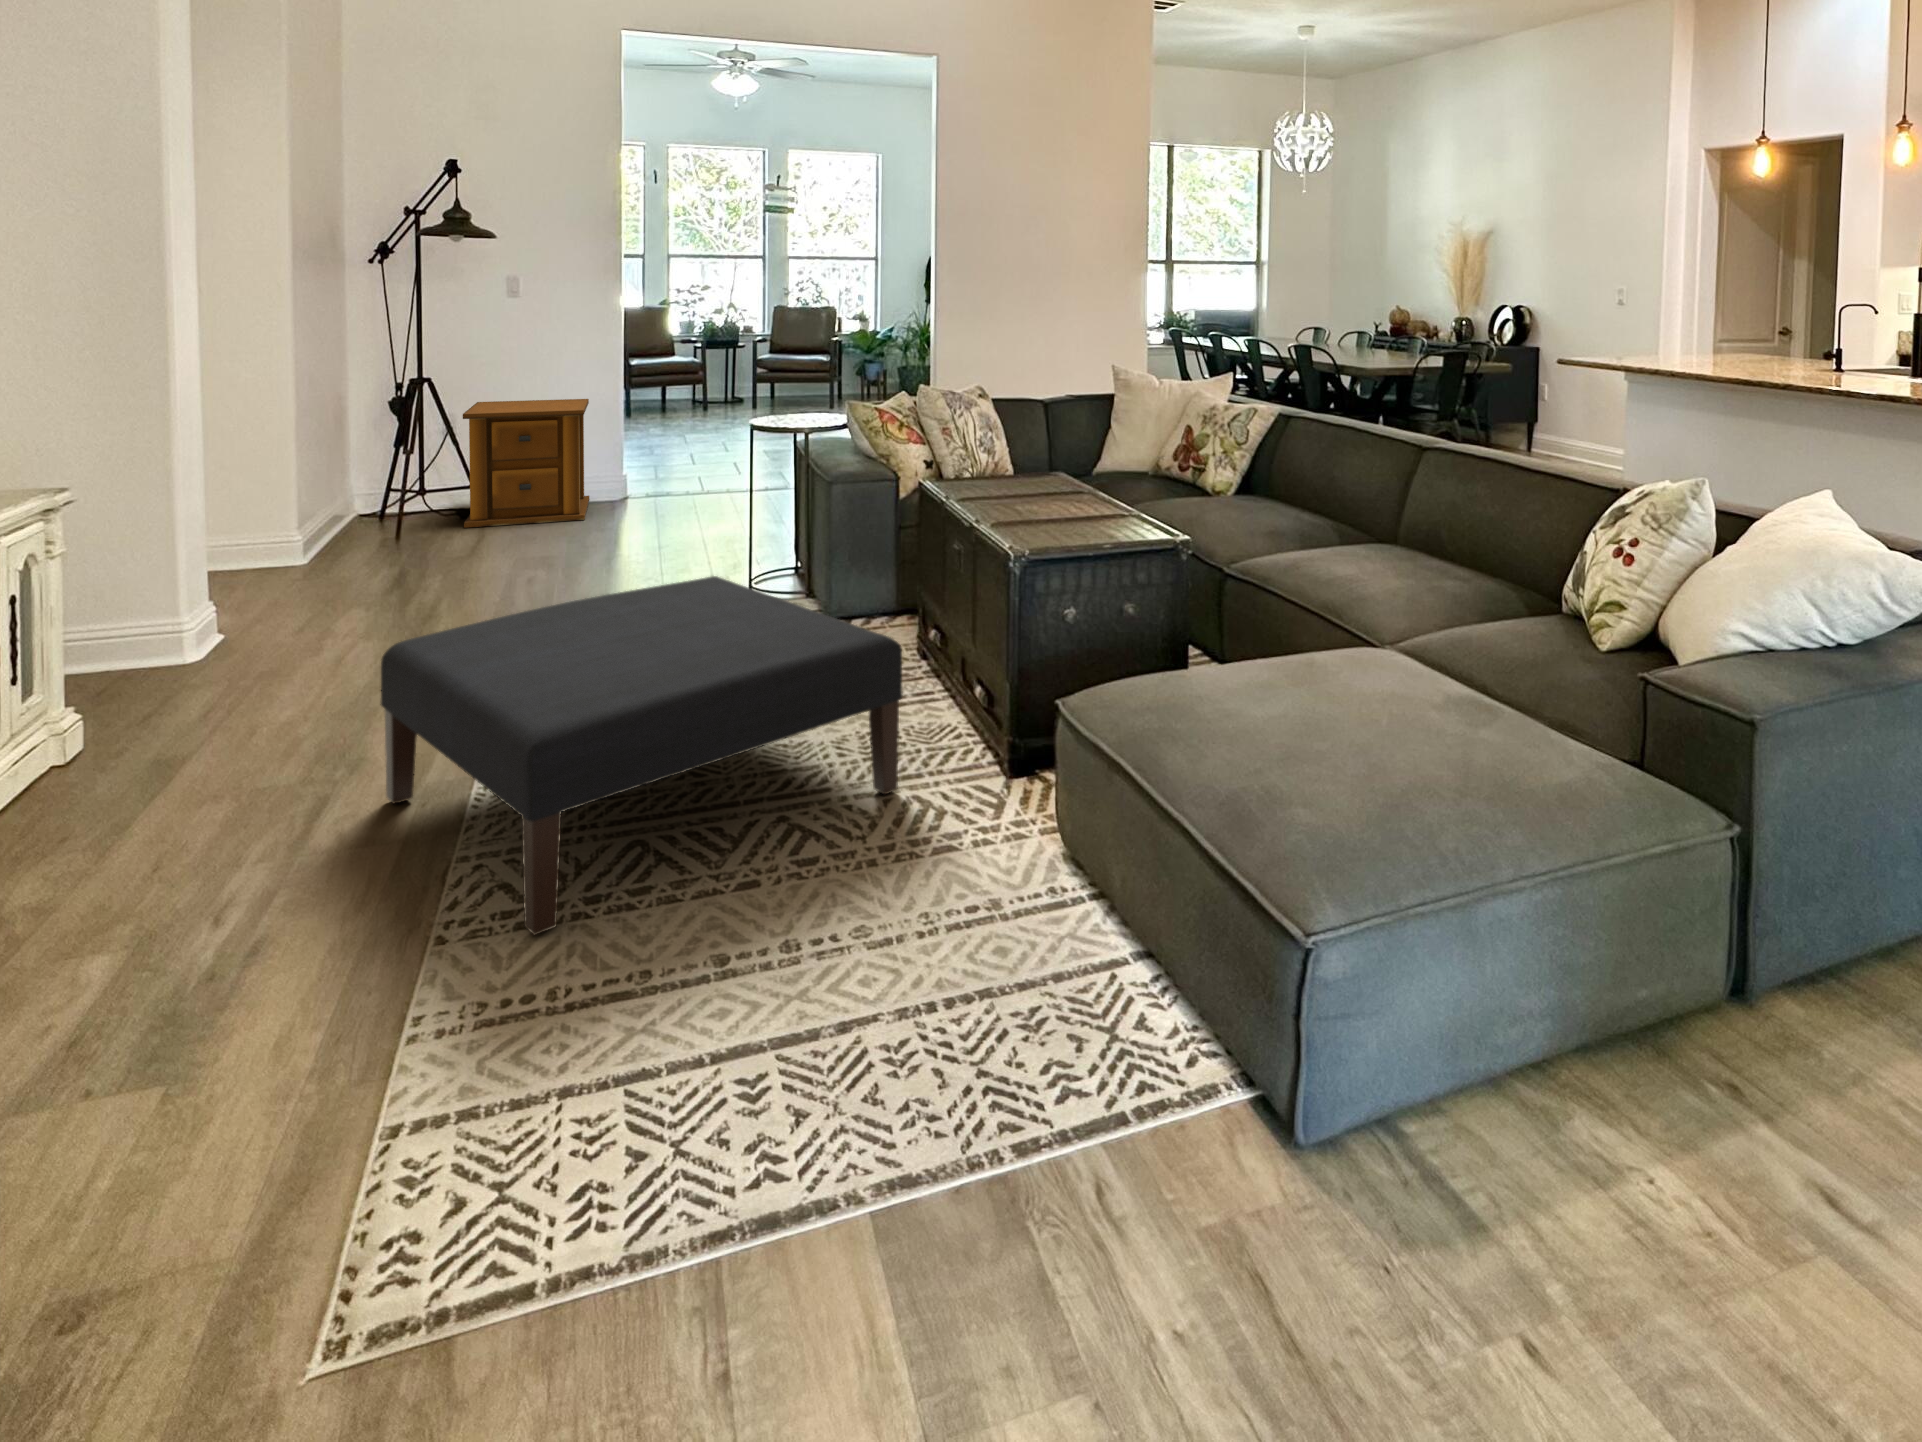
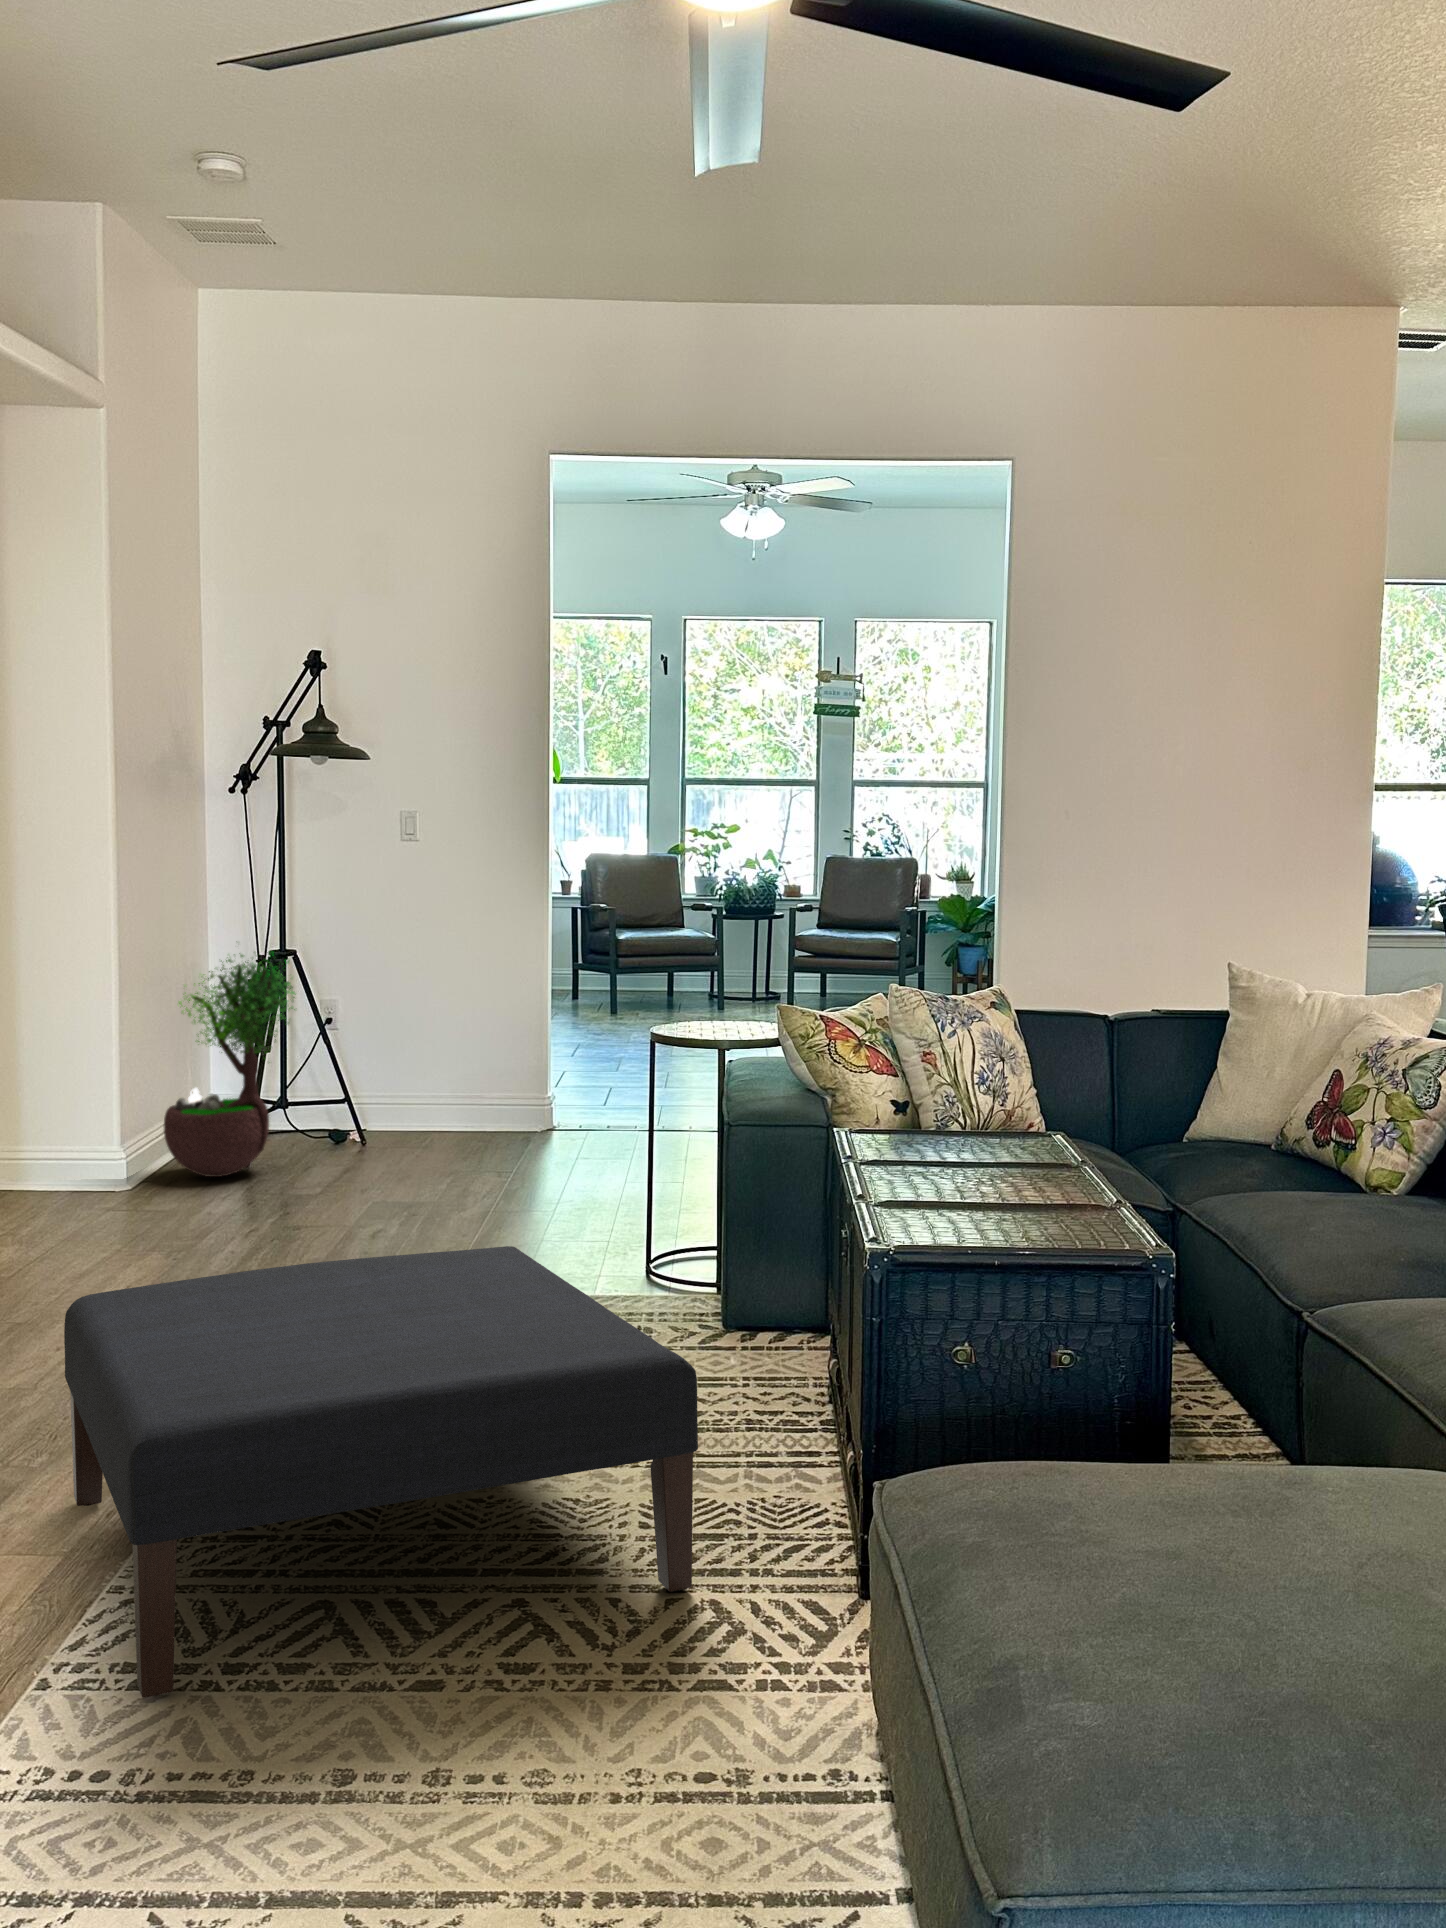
potted tree: none [325,370,443,547] -> present [164,951,296,1177]
side table: present [463,399,589,528] -> none [330,988,504,1160]

